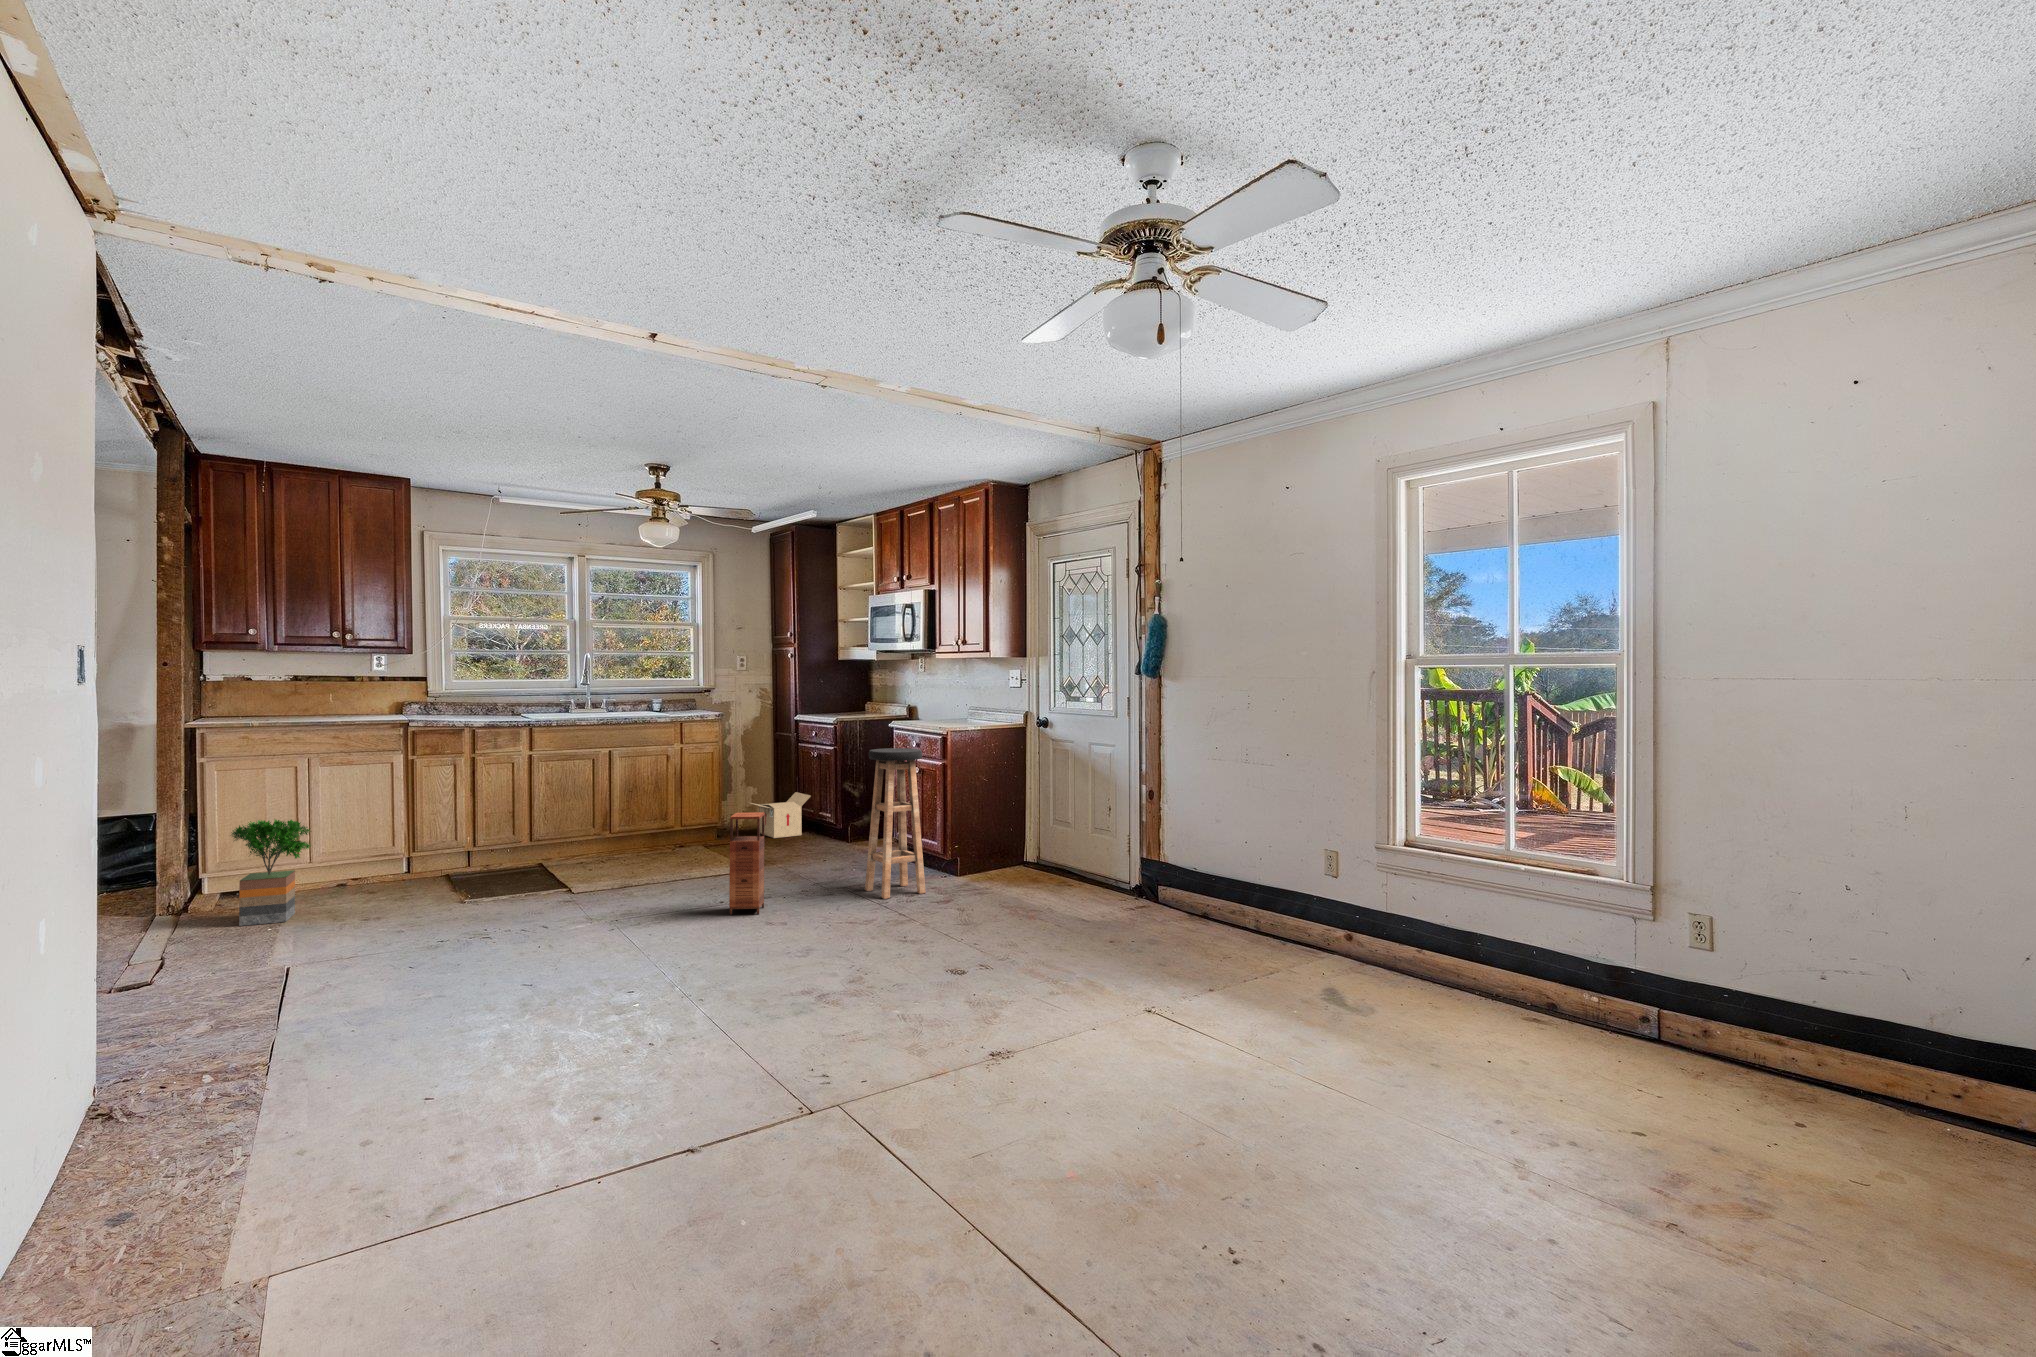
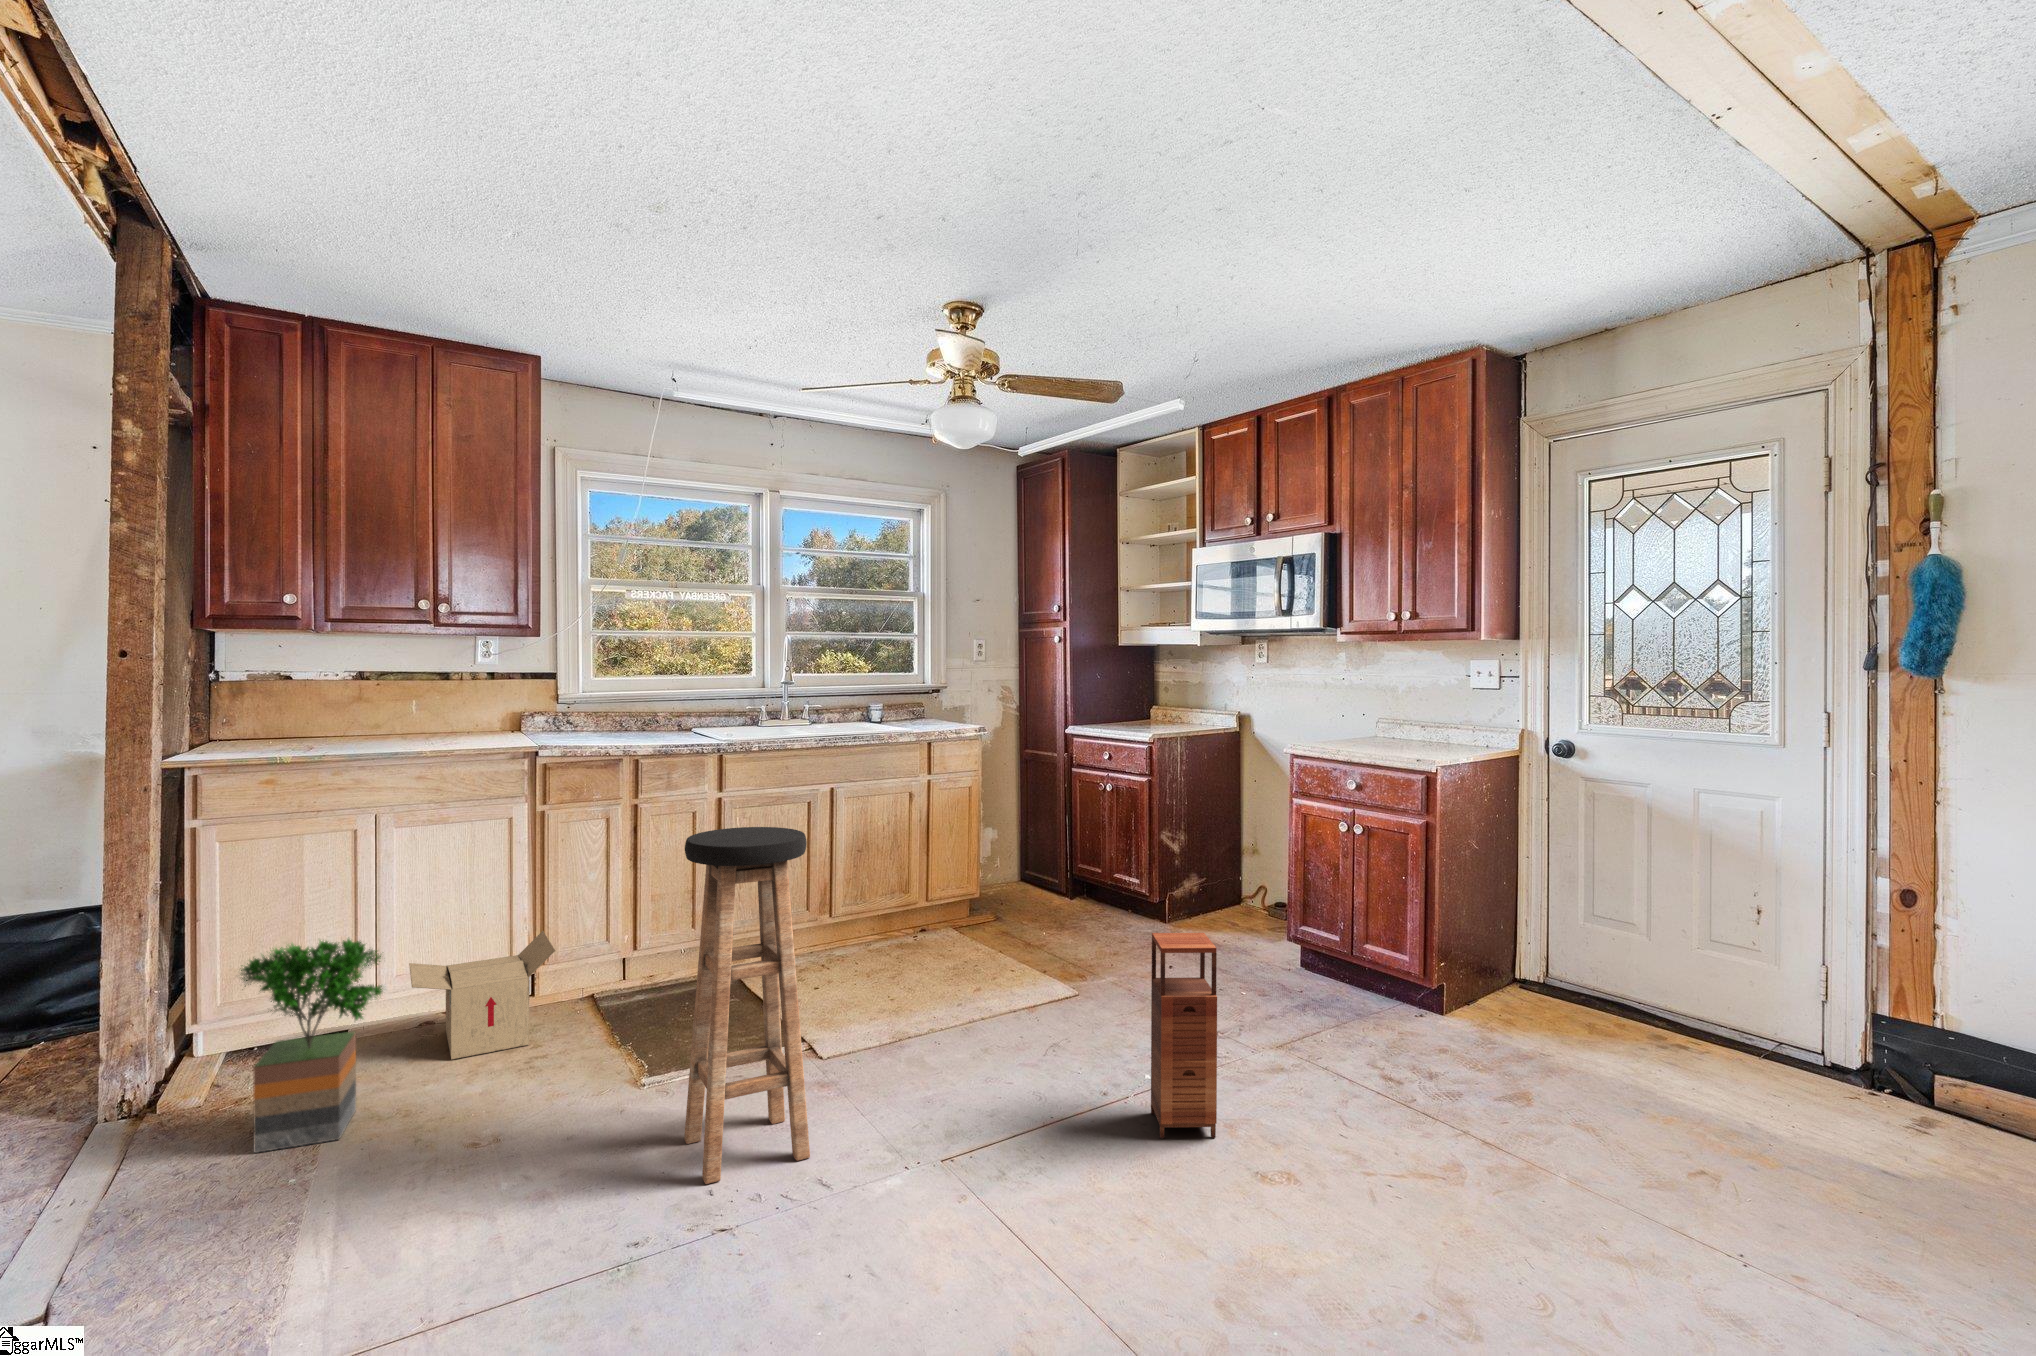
bar stool: present [865,748,926,899] -> present [684,827,810,1184]
cardboard box: present [750,792,811,838] -> present [409,931,555,1060]

